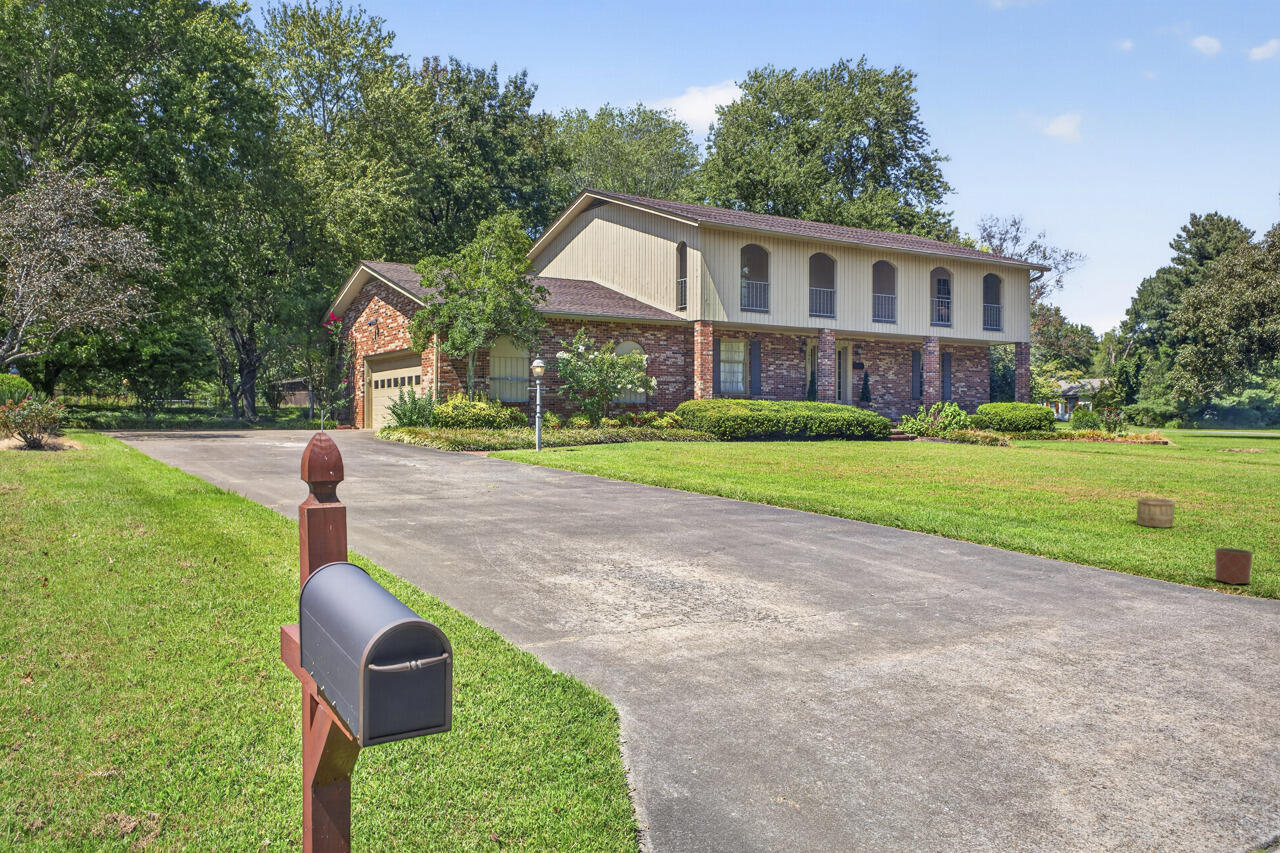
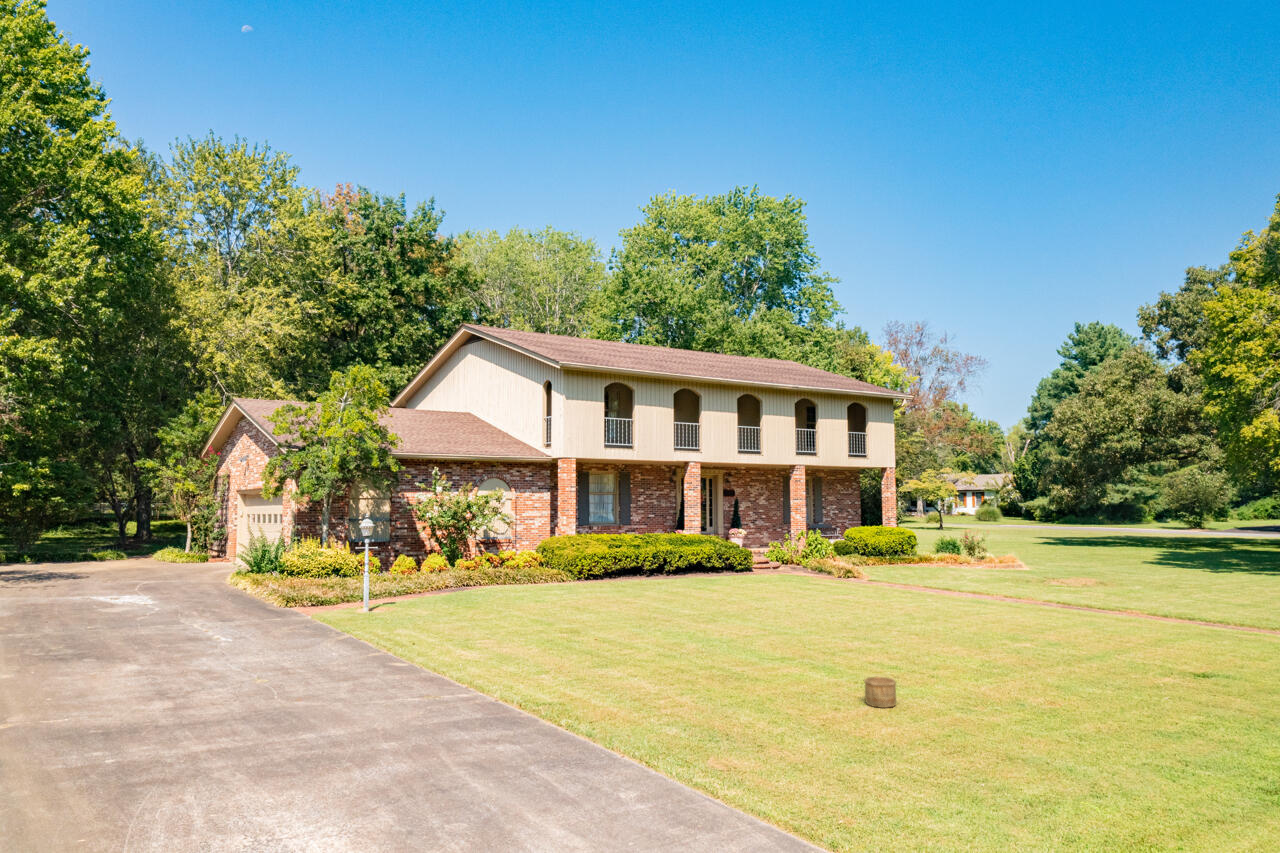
planter: present [1215,548,1252,584] -> none [859,759,889,798]

